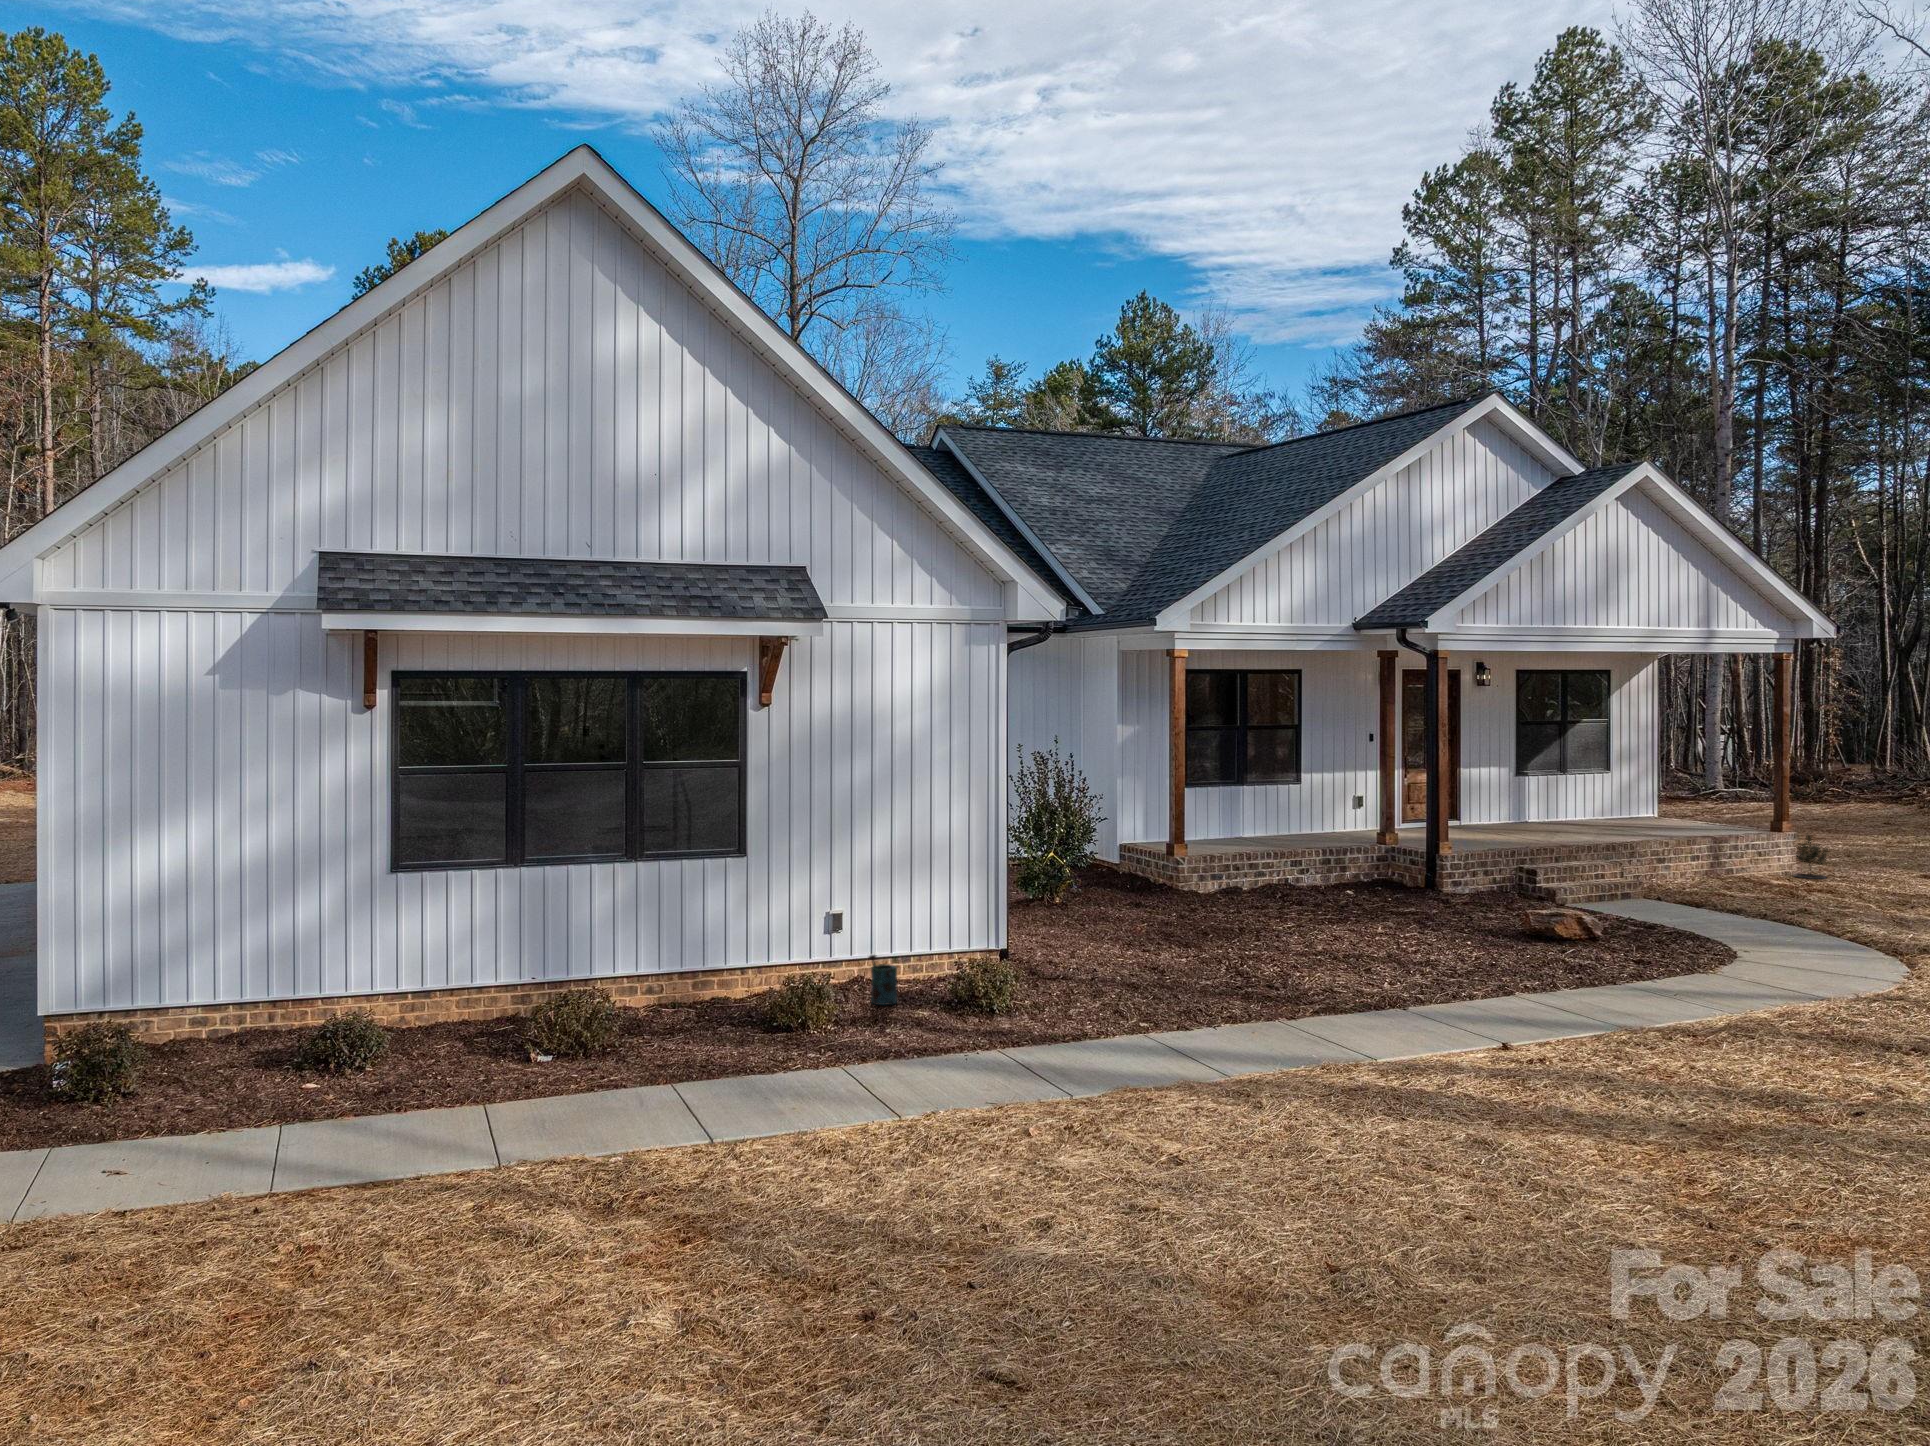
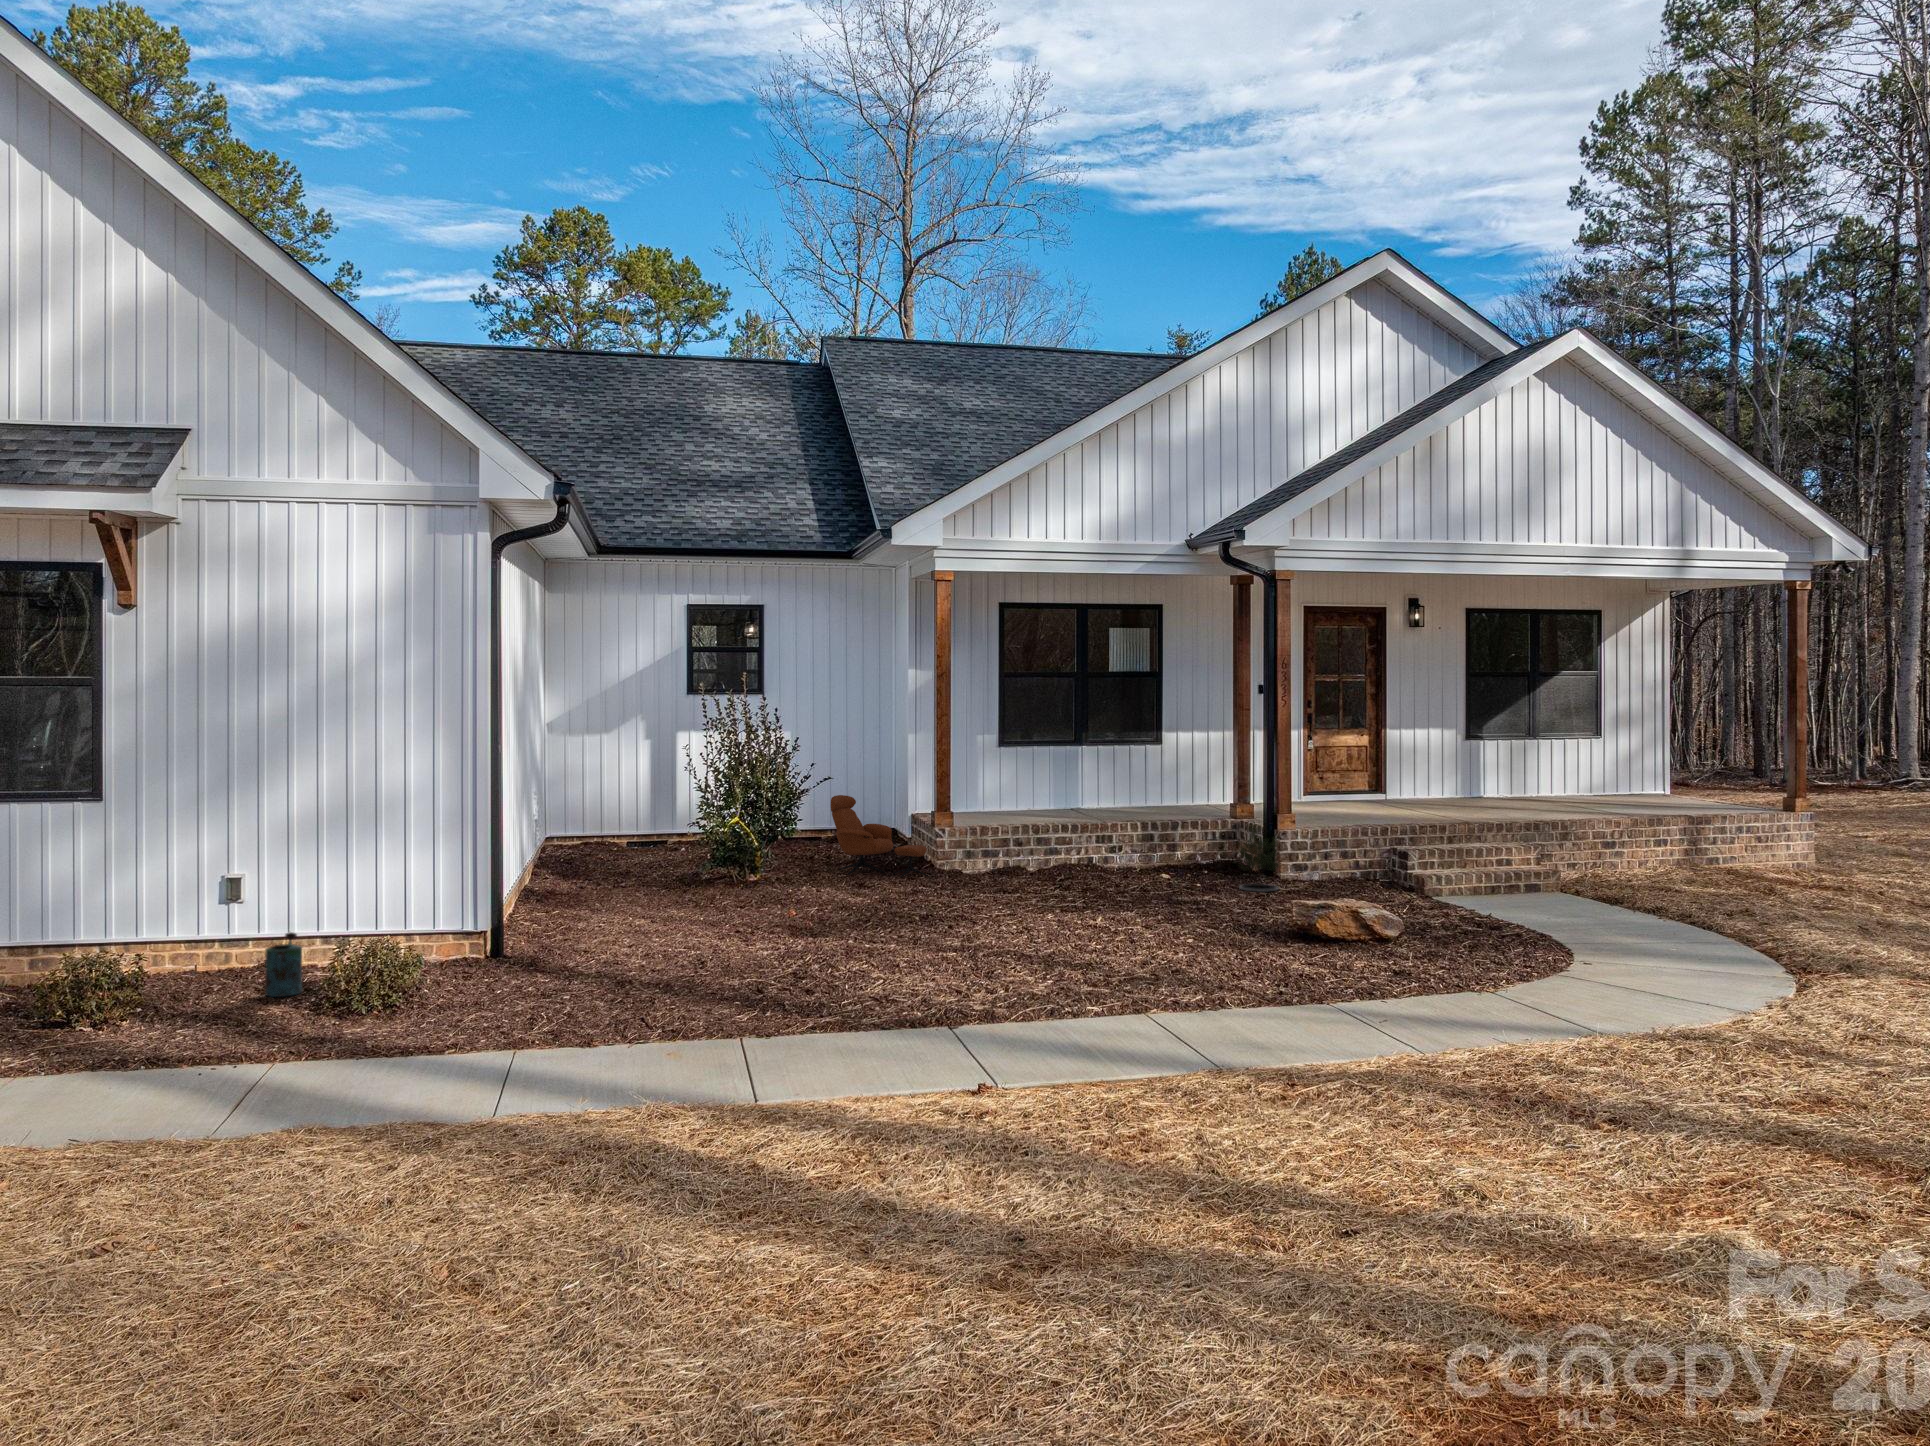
lounge chair: none [1079,830,1164,895] -> present [831,795,928,877]
potted tree: present [1794,833,1828,879] -> present [1239,822,1280,892]

